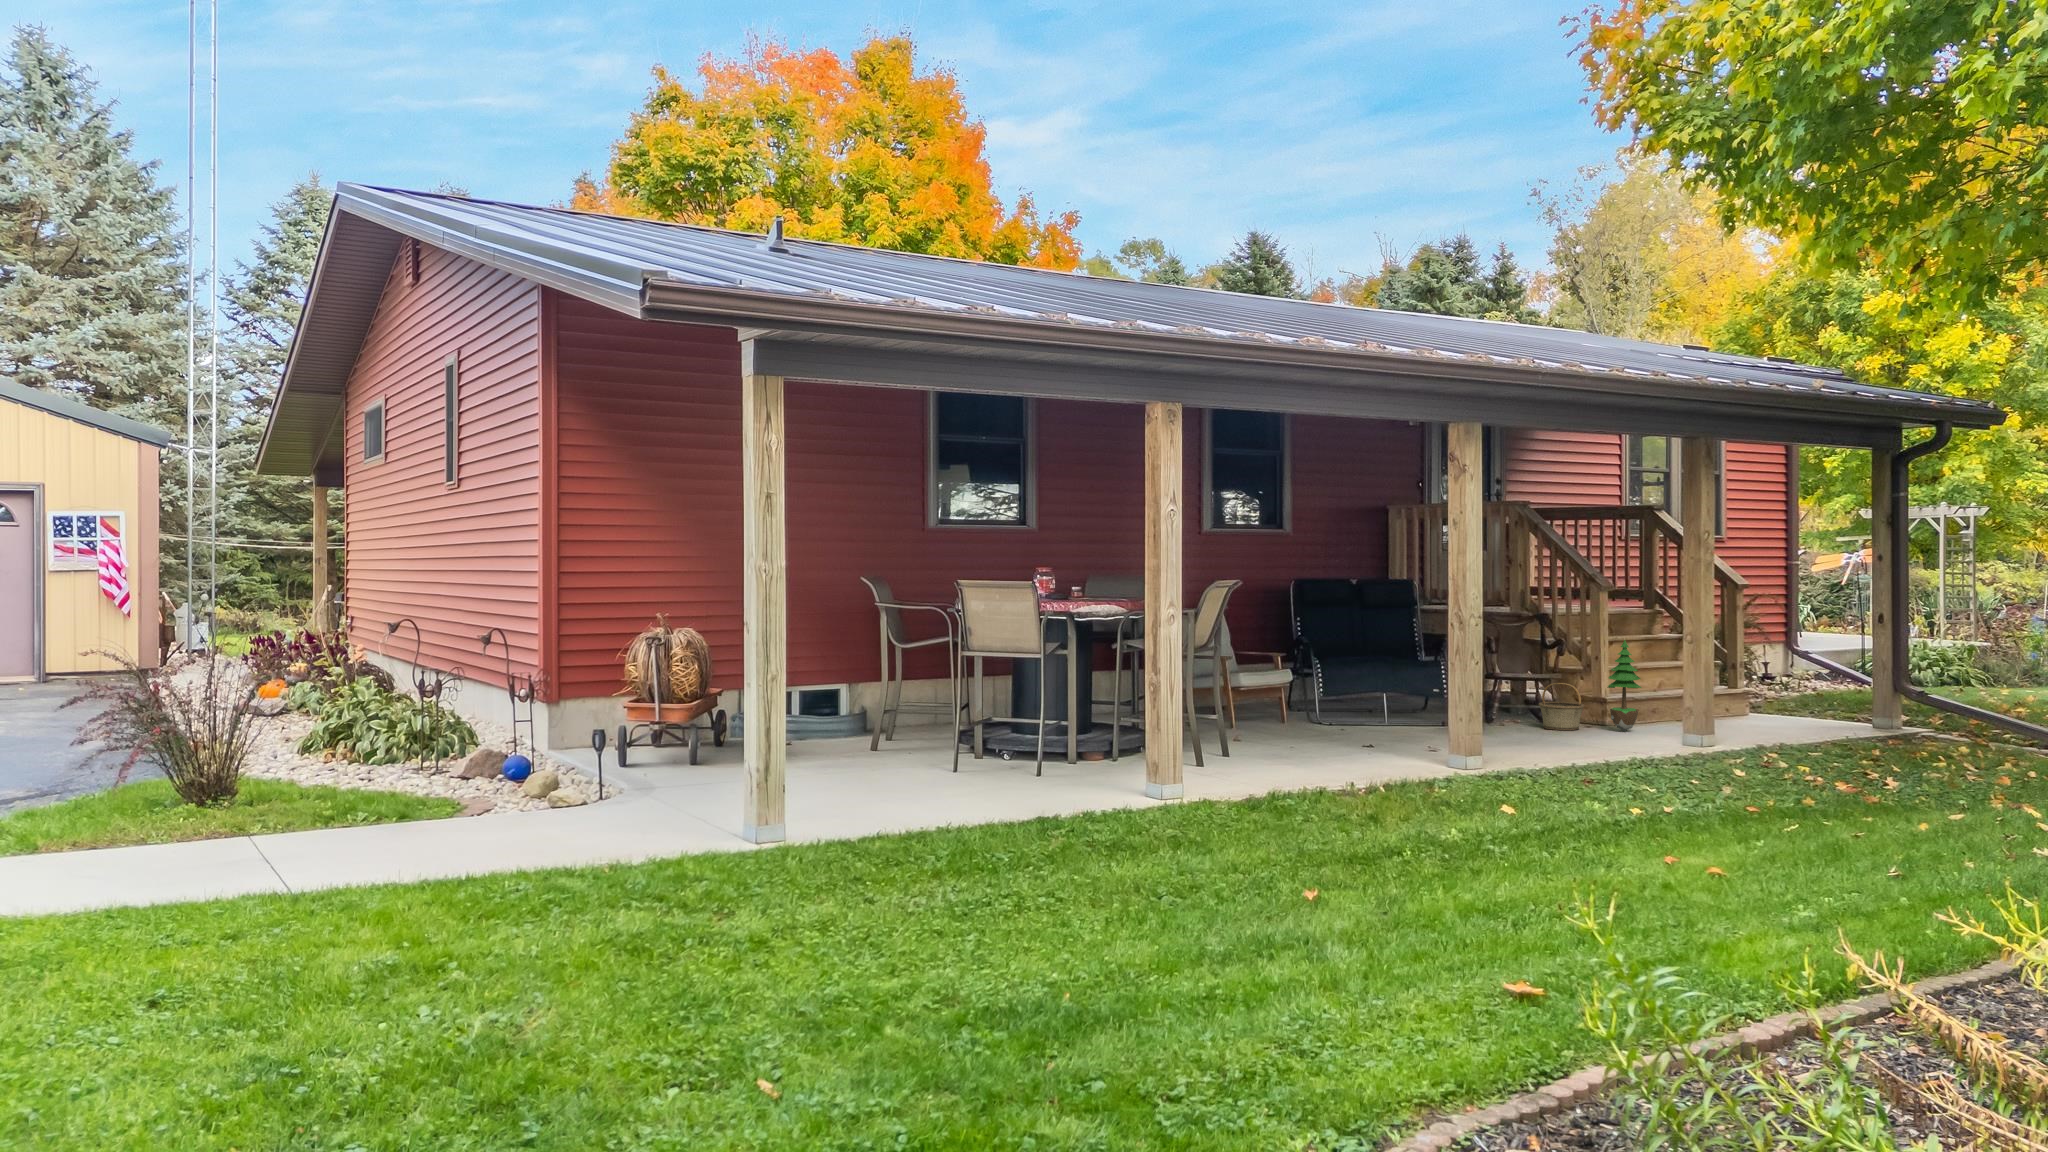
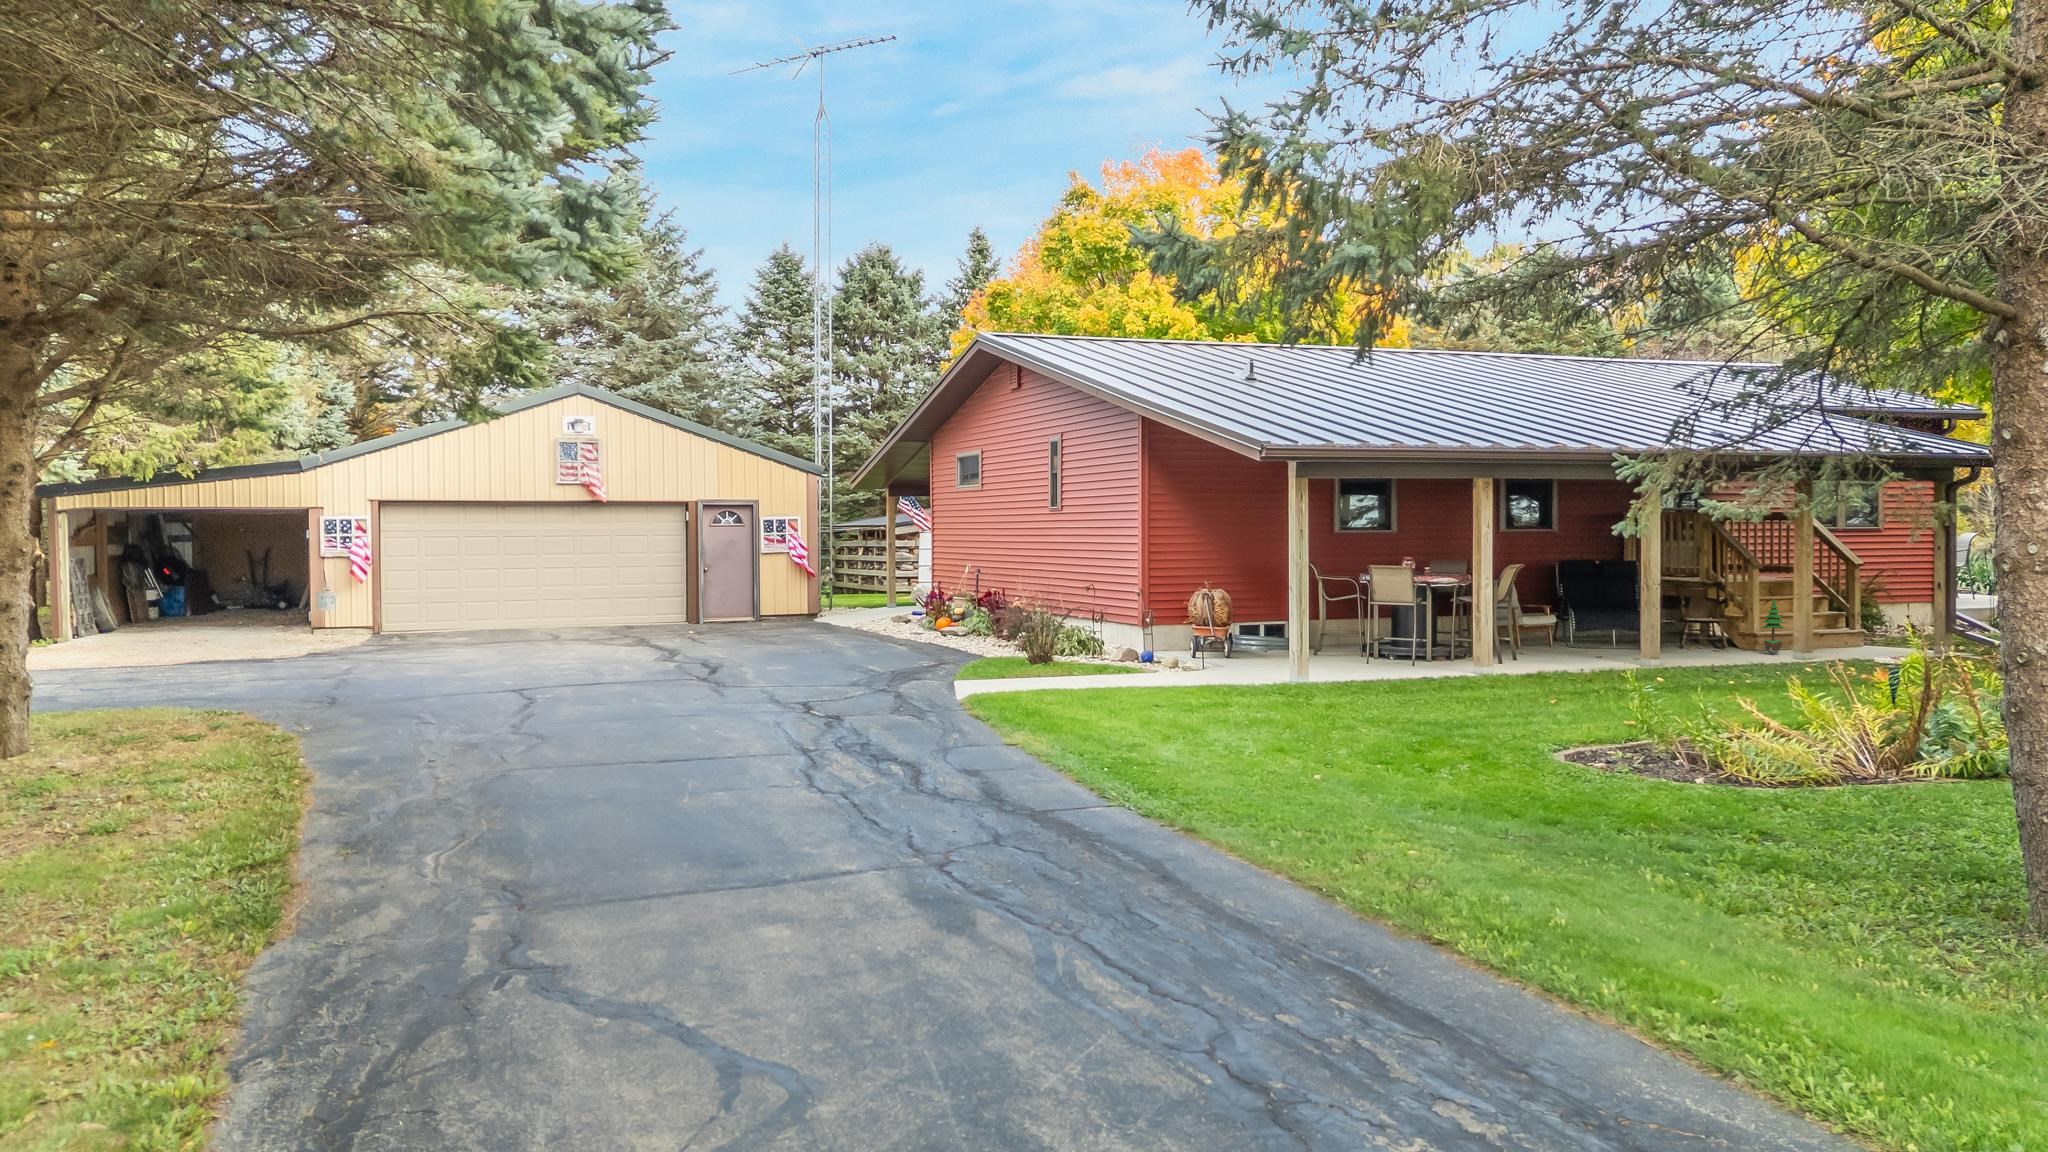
basket: present [1539,683,1584,730] -> none [1718,625,1748,654]

